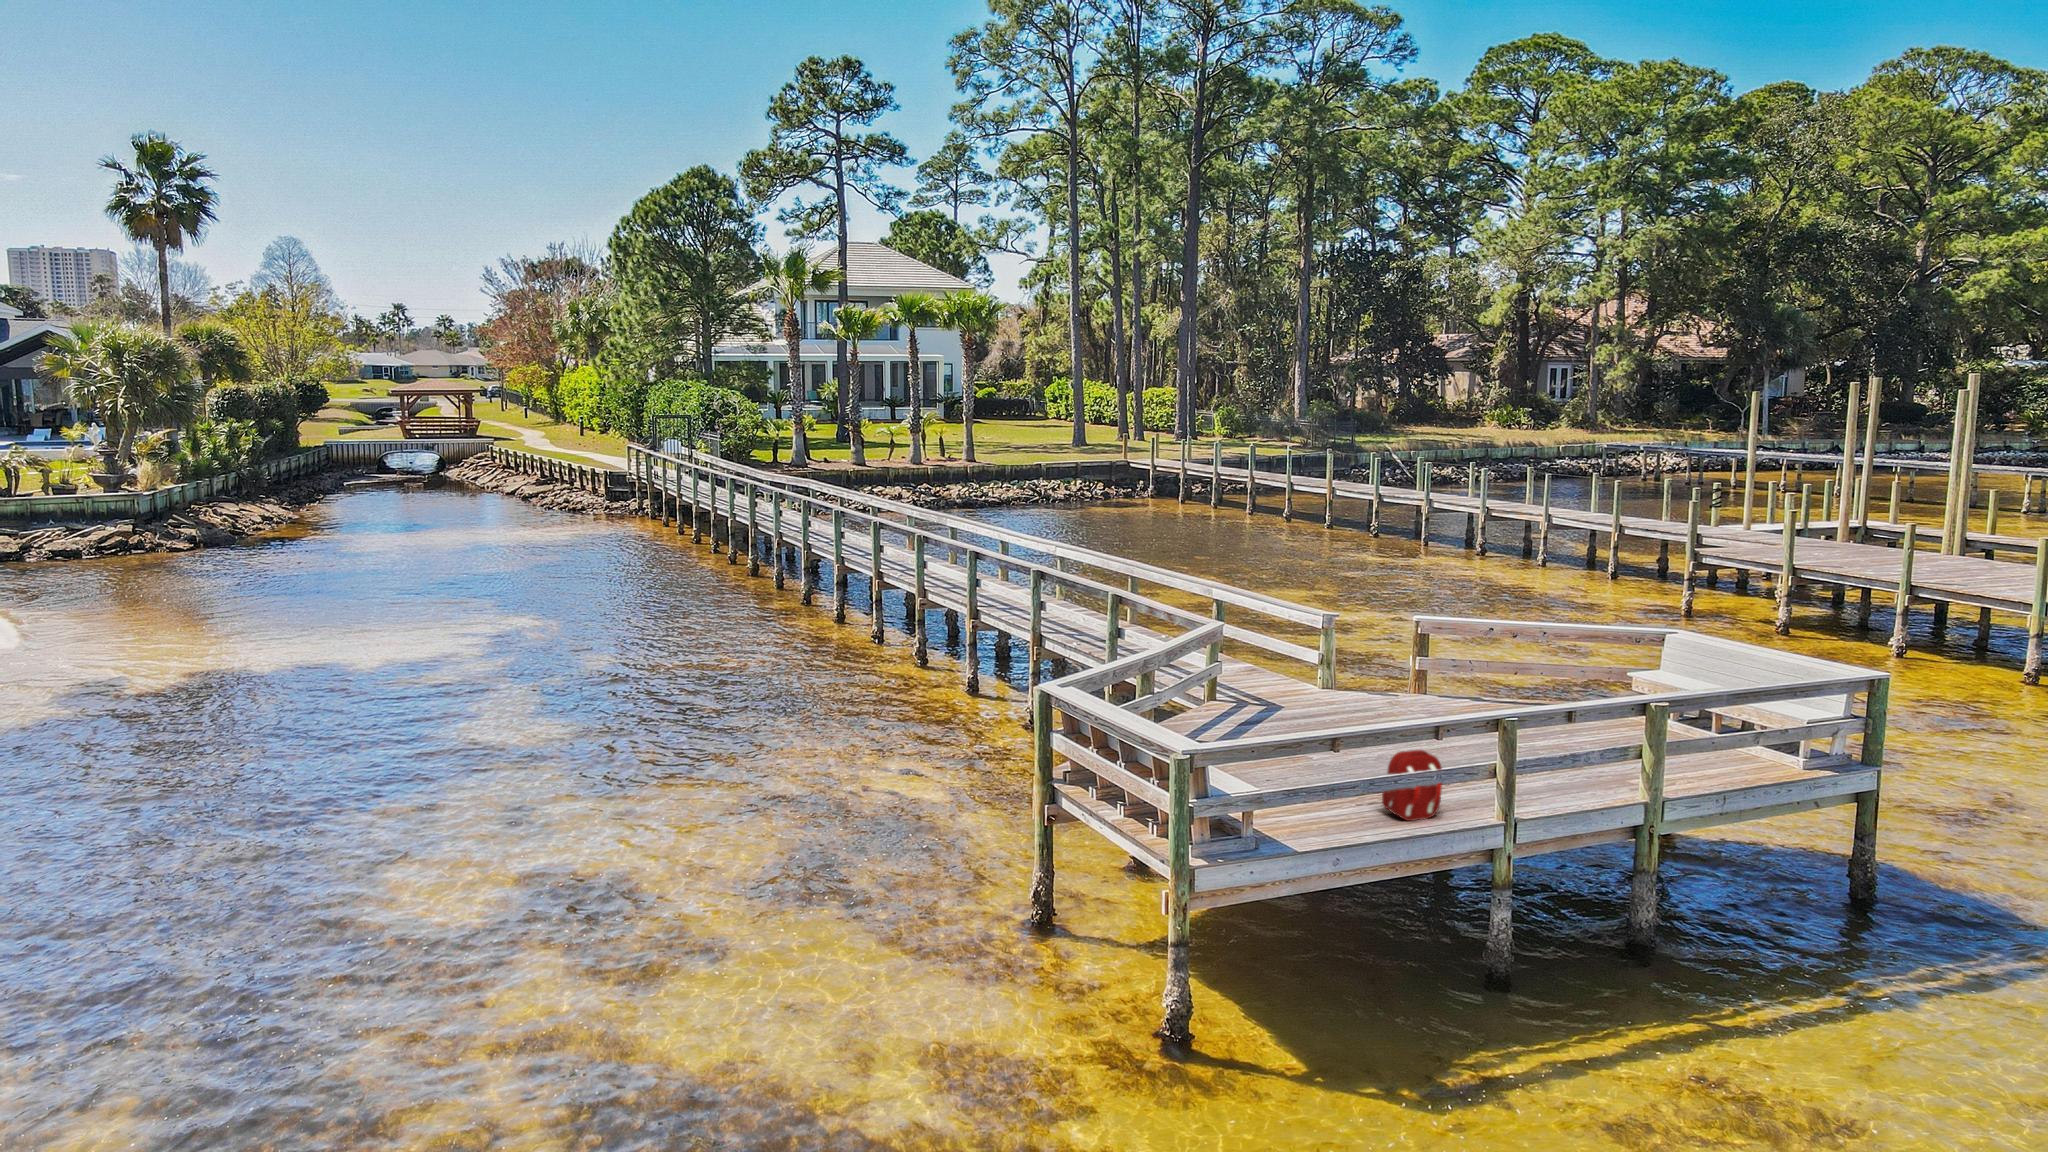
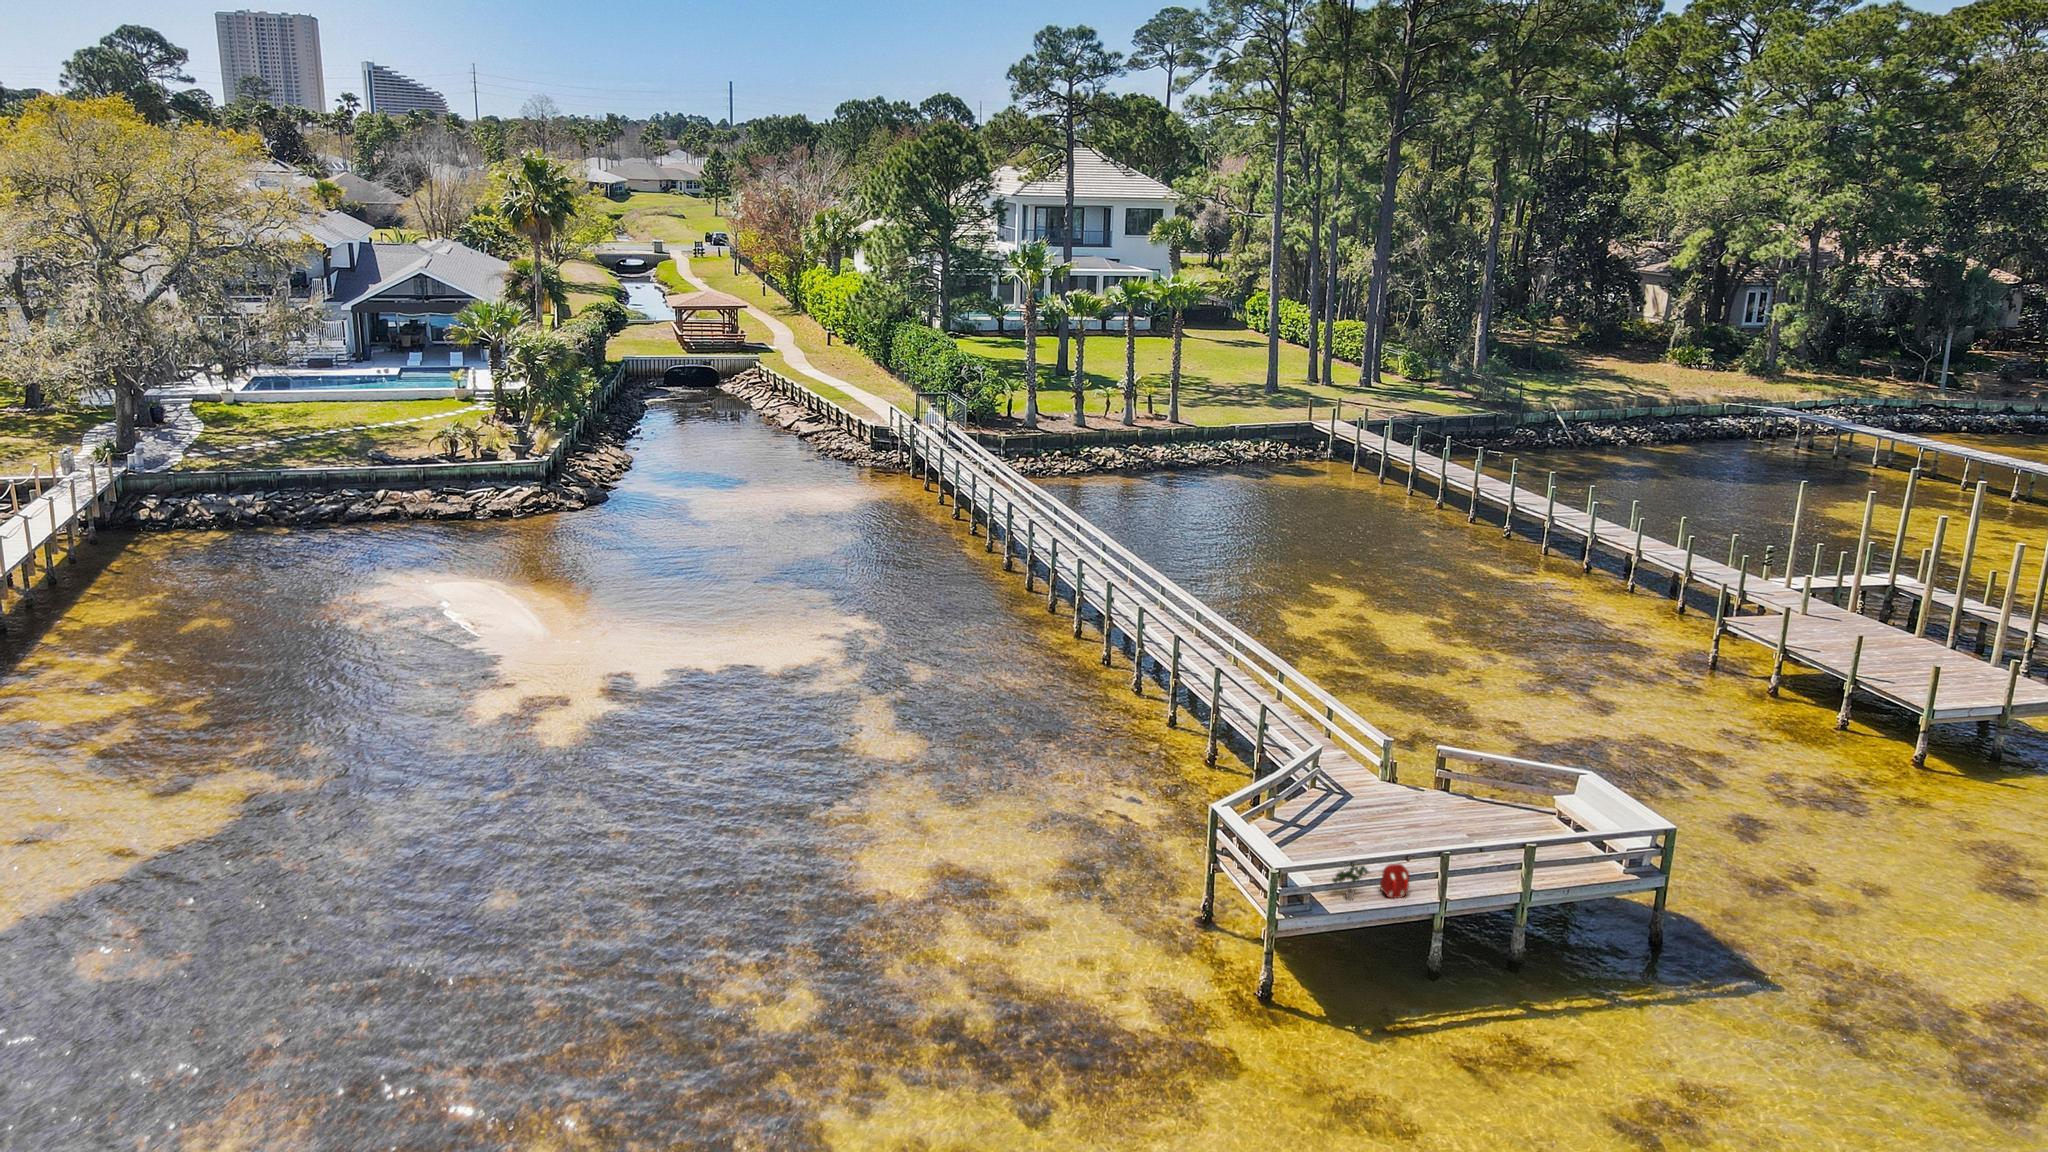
potted plant: none [1291,748,1366,830] -> present [1332,864,1369,901]

